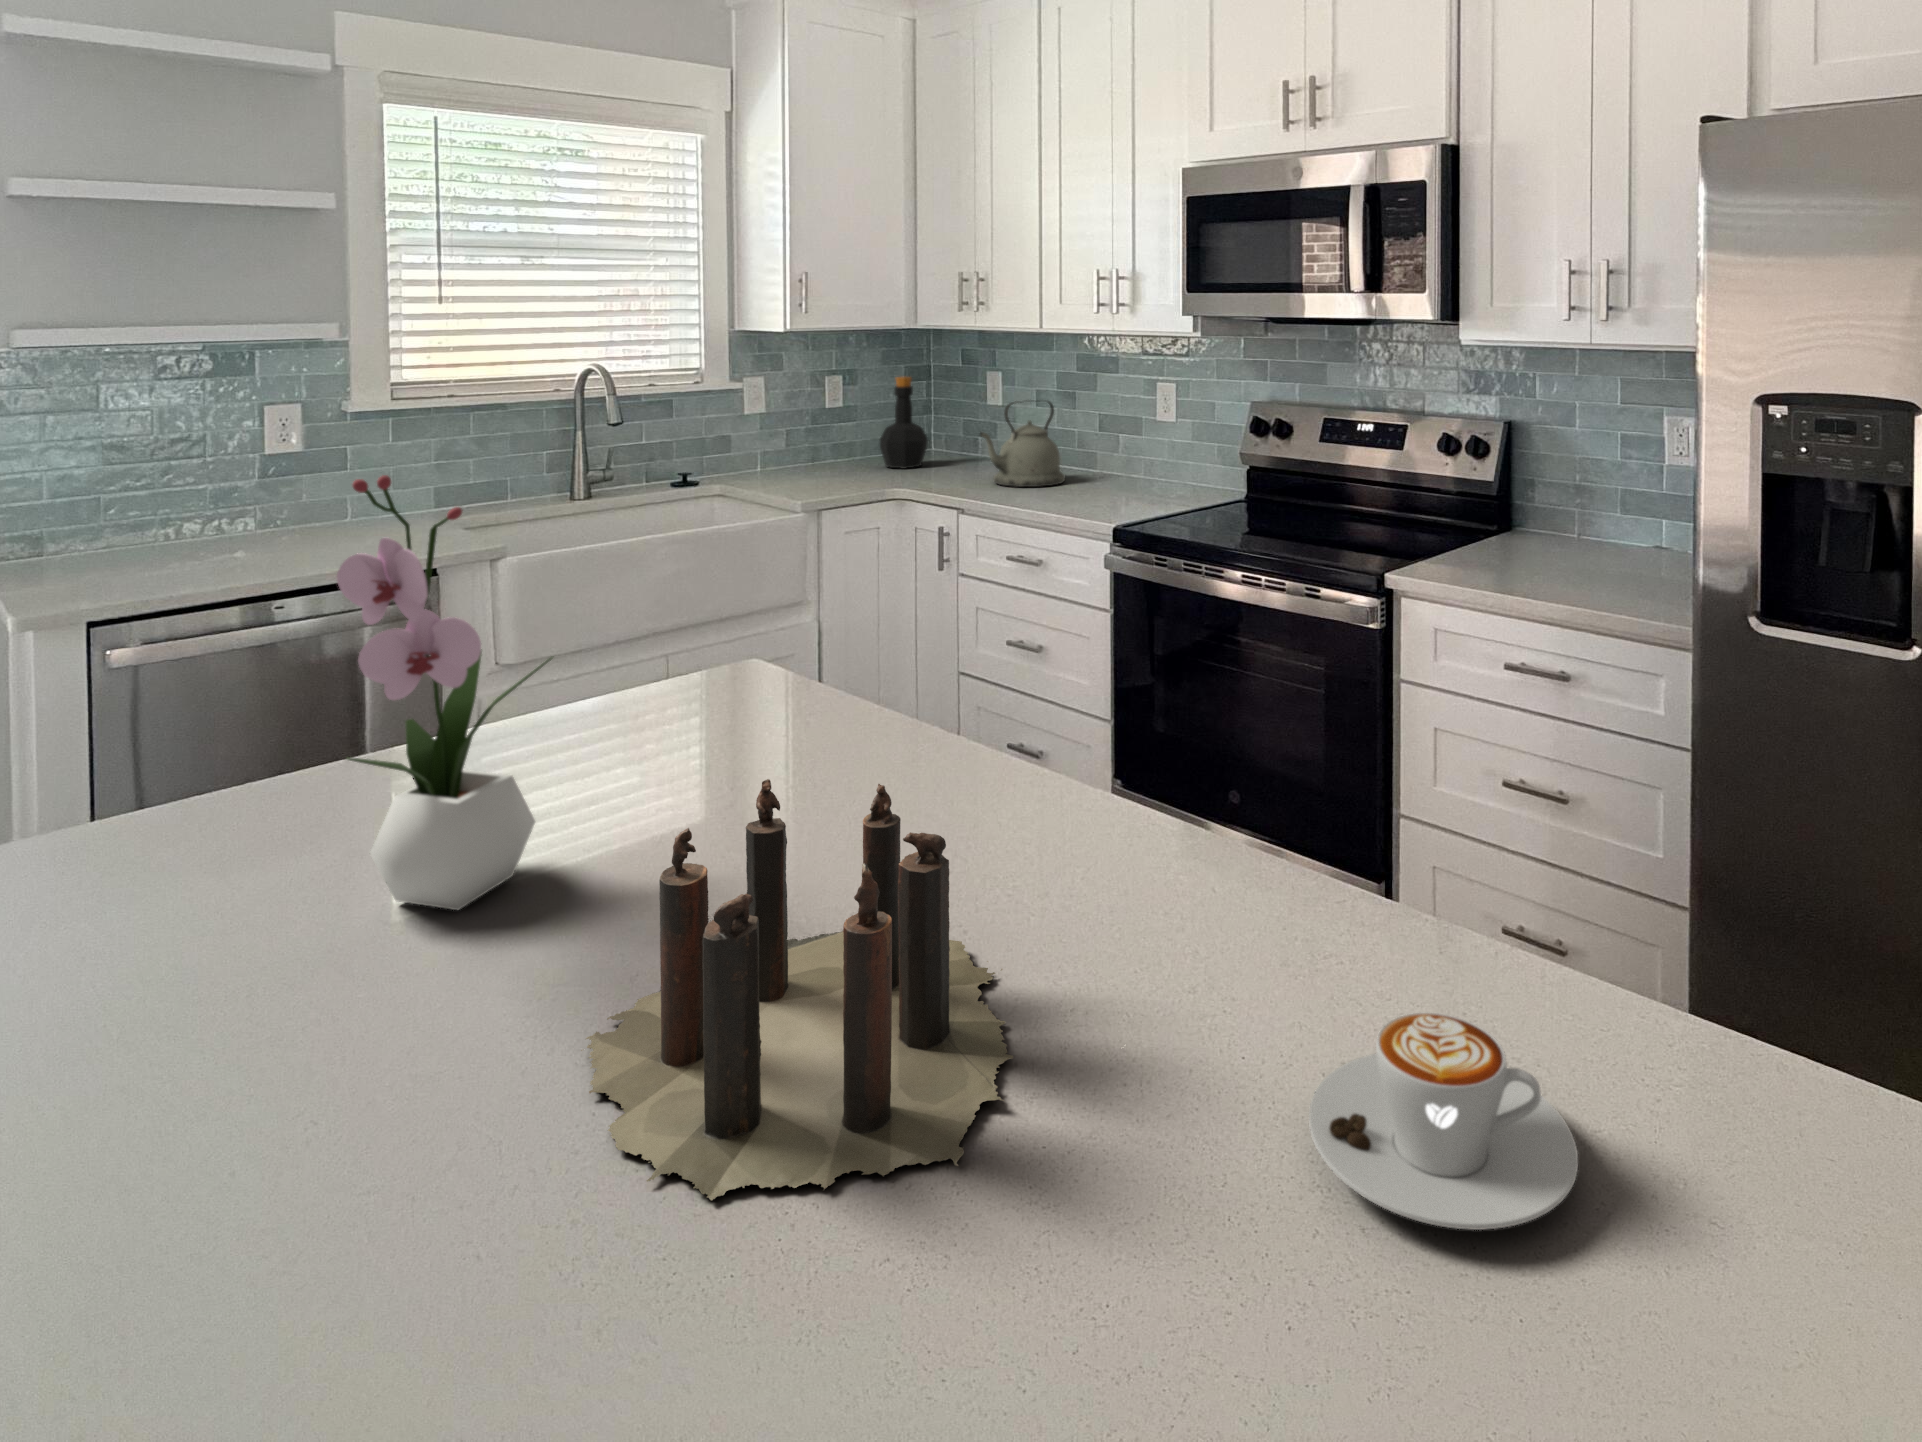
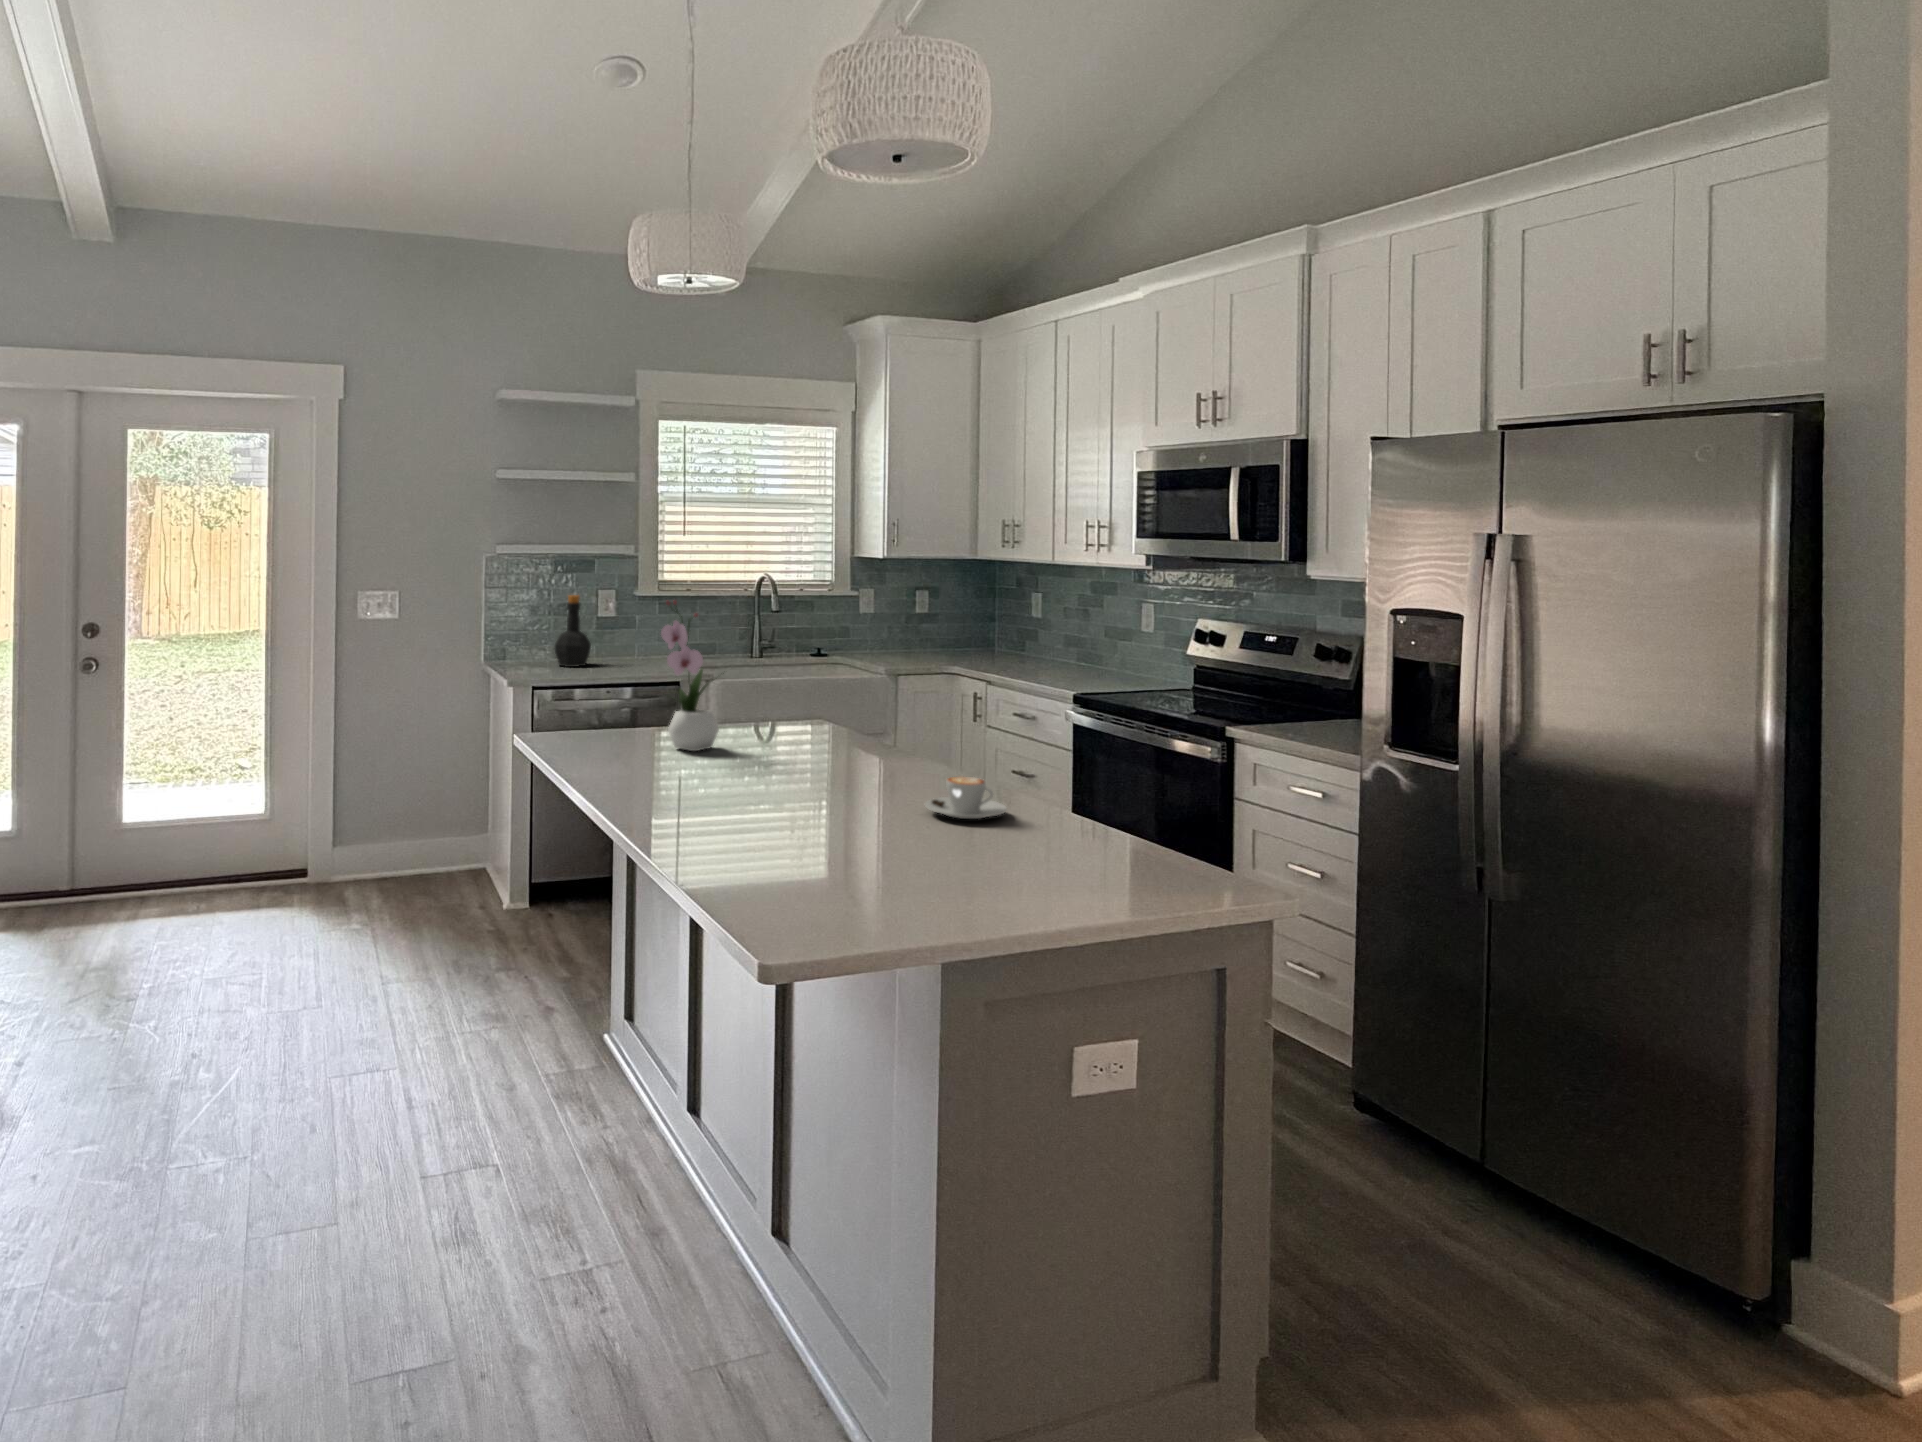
bottle: present [880,377,928,469] -> present [555,595,591,667]
kettle: present [980,401,1065,487] -> none [1009,611,1073,672]
candle: present [581,779,1013,1200] -> none [715,702,886,798]

